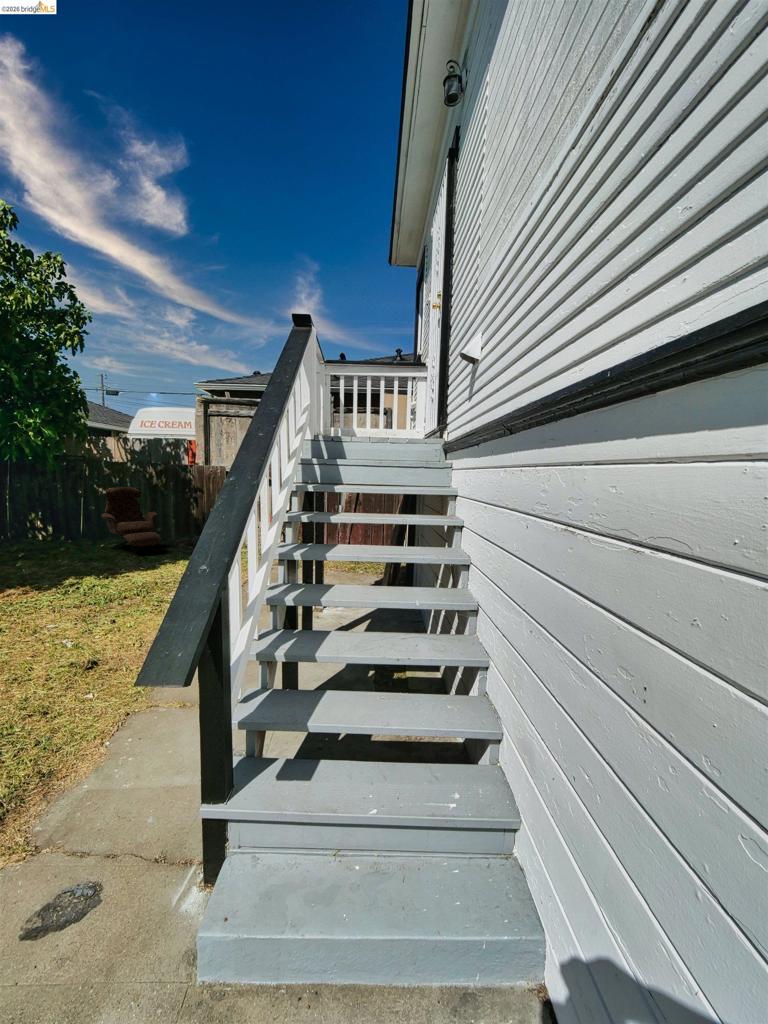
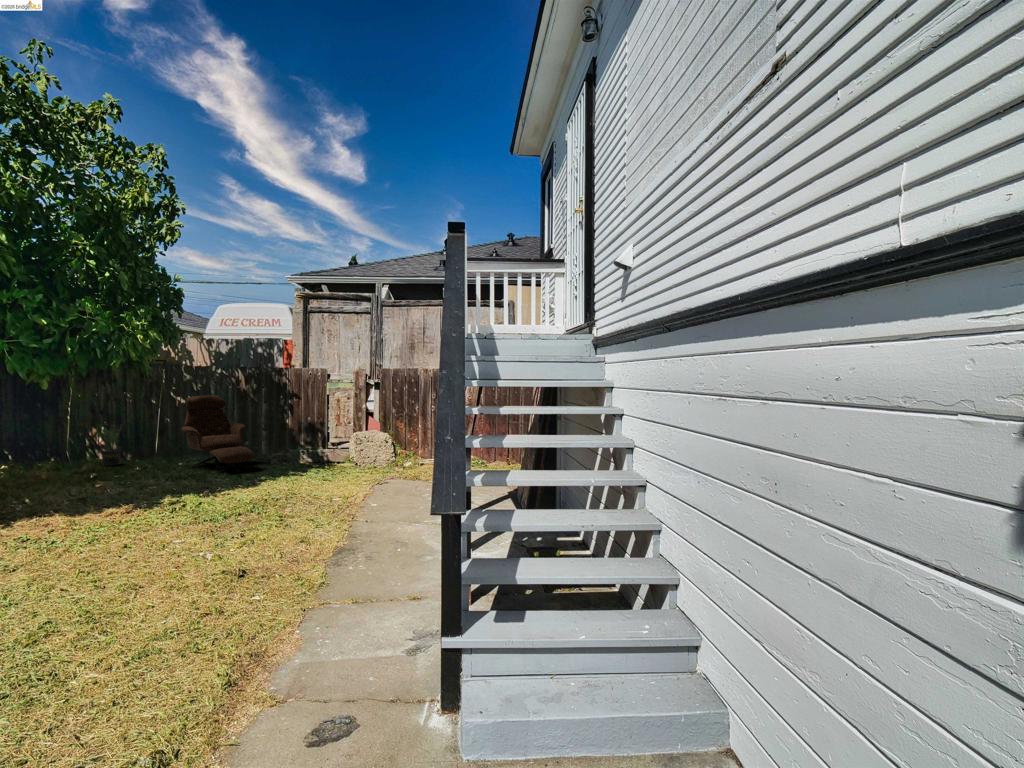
potted plant: none [29,507,57,545] -> present [101,429,121,466]

